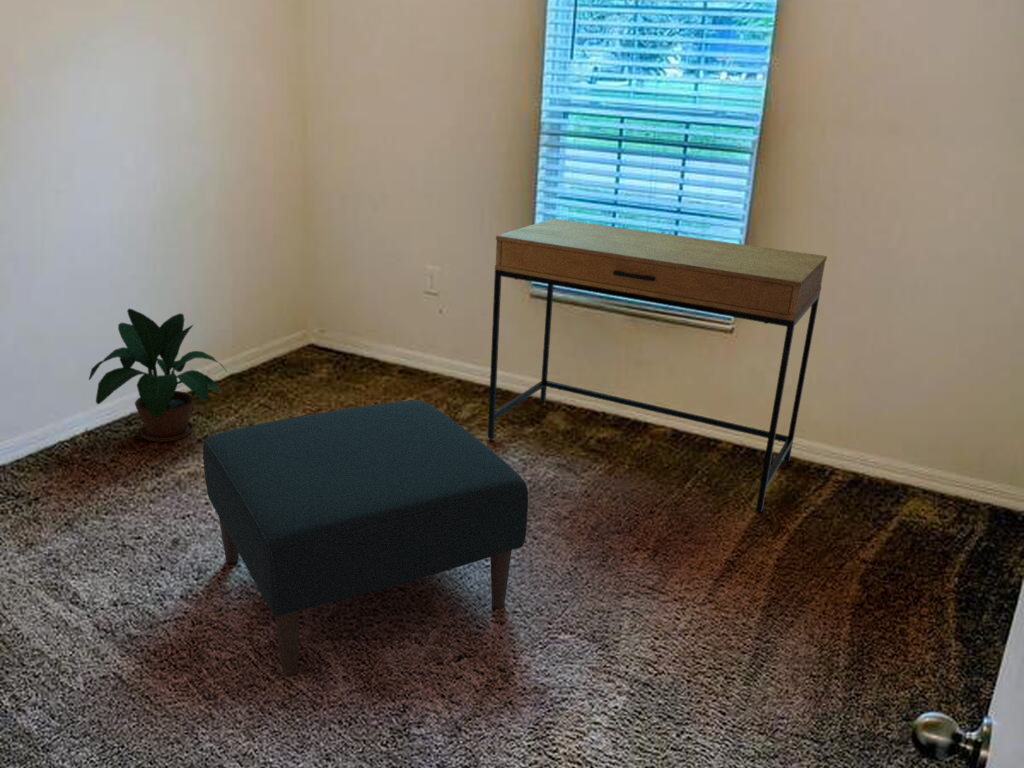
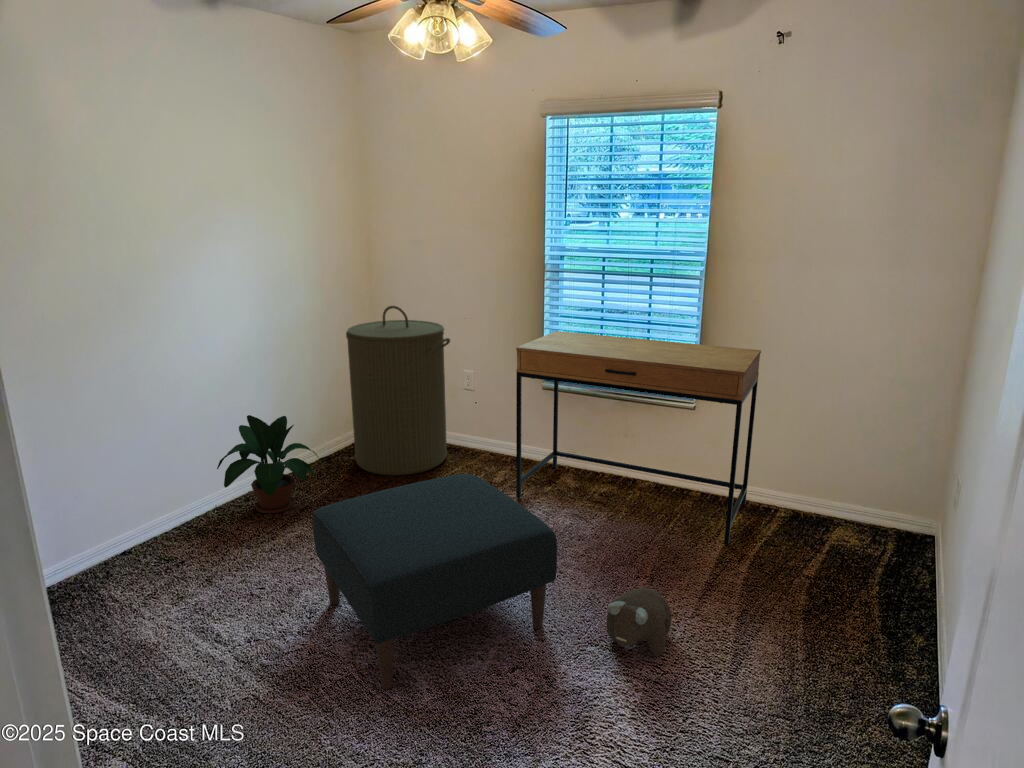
laundry hamper: none [270,172,410,402] -> present [346,306,450,475]
plush toy: none [589,561,675,651] -> present [607,588,671,657]

